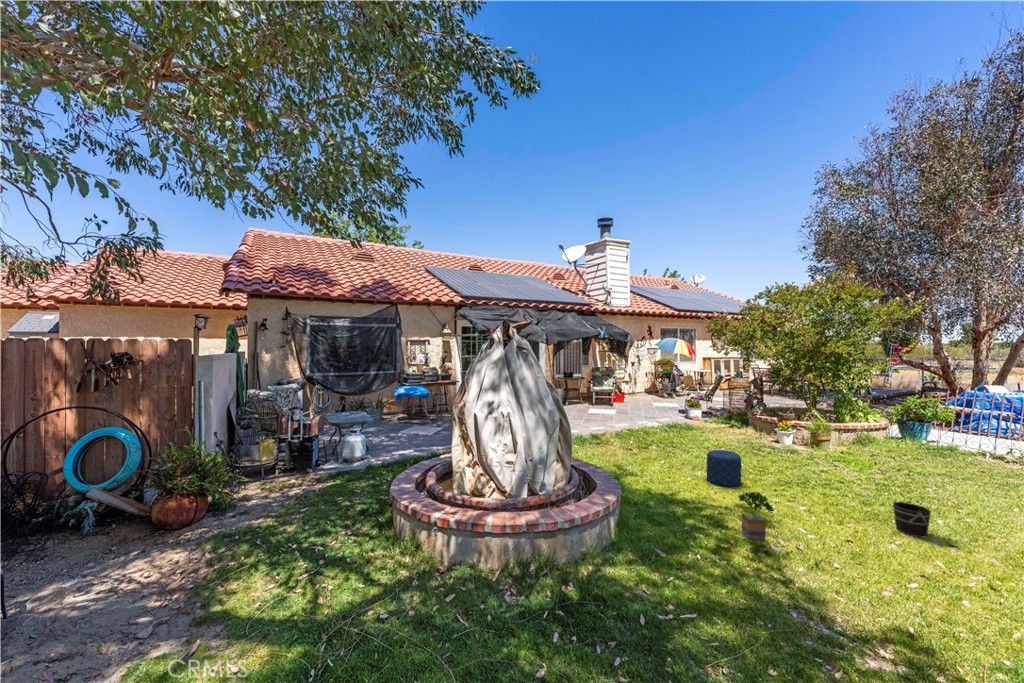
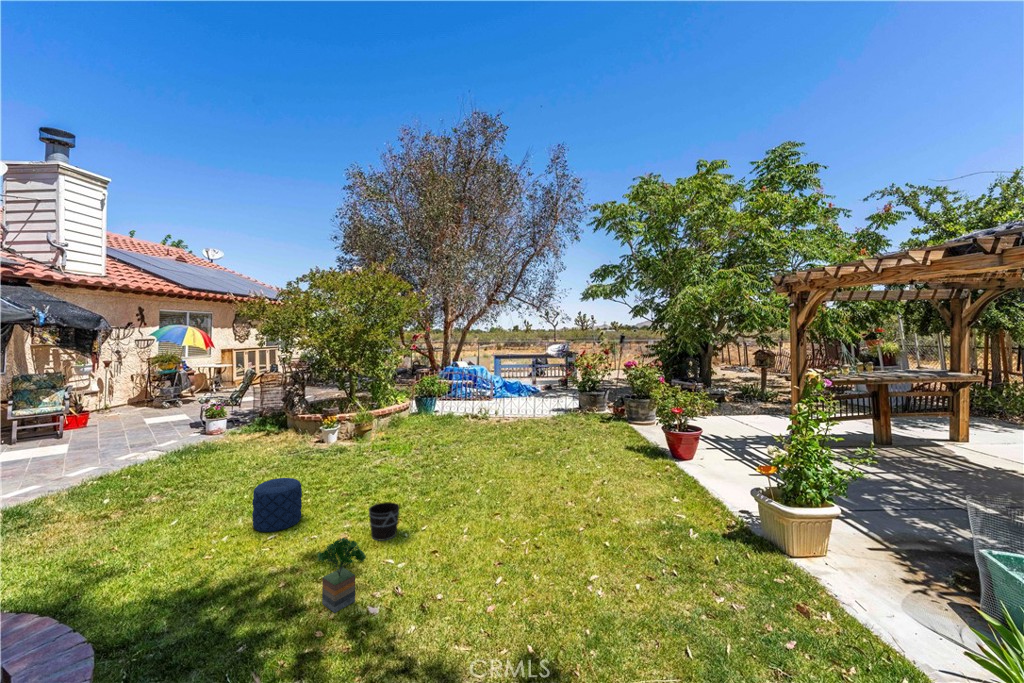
bucket: present [893,501,931,537] -> present [369,502,399,541]

